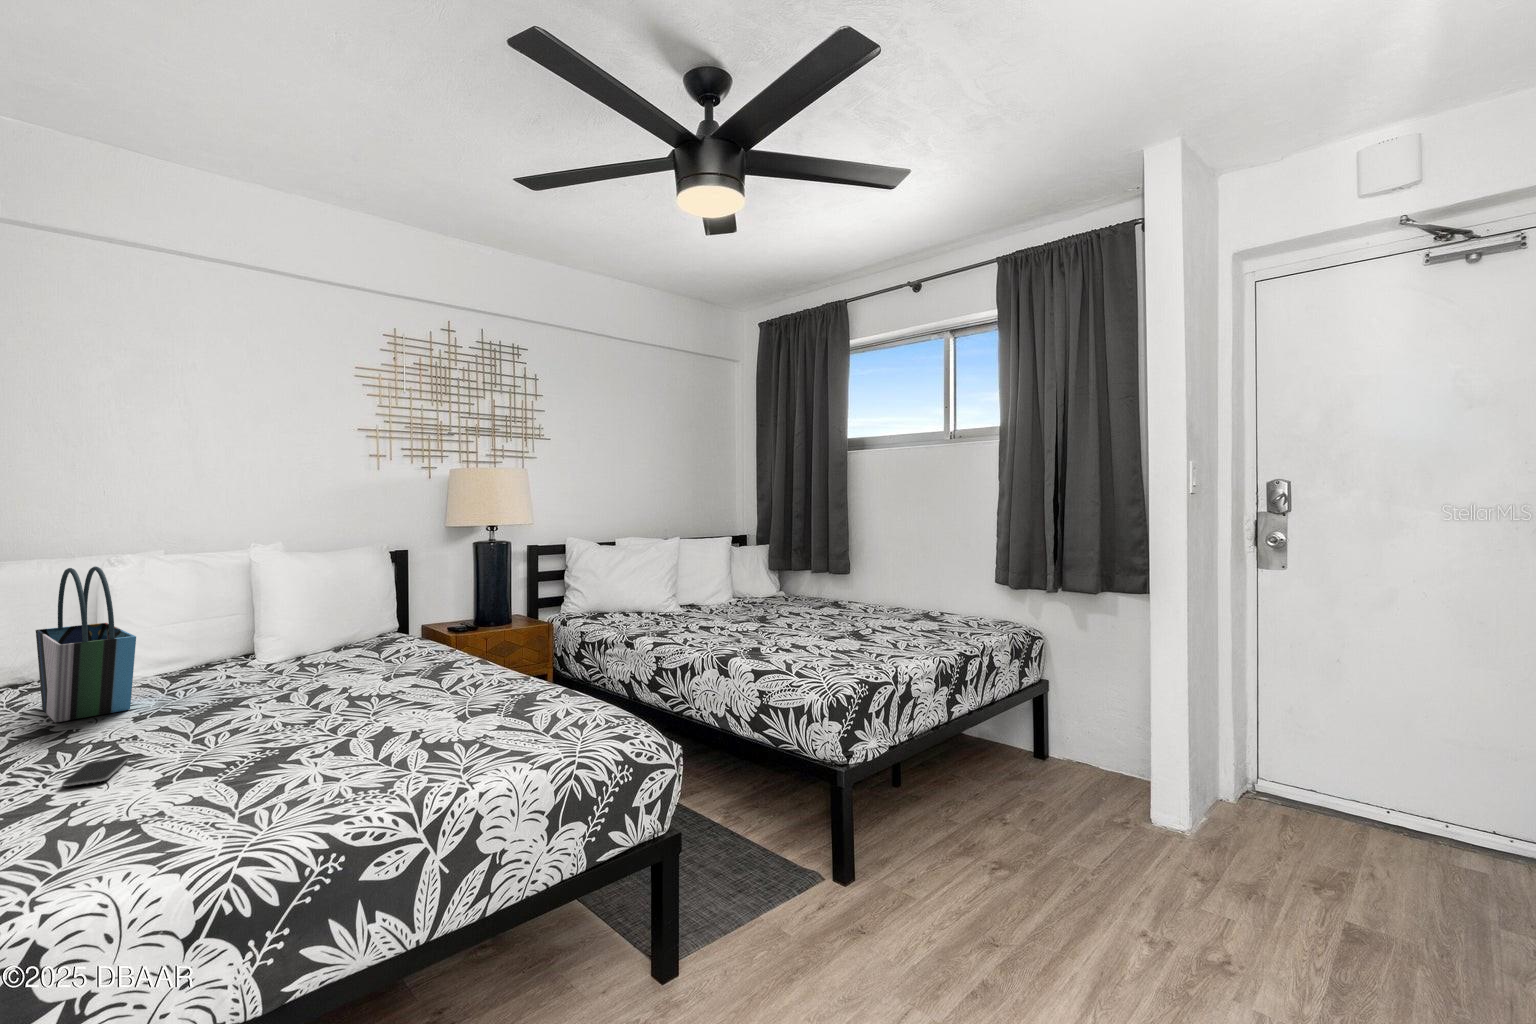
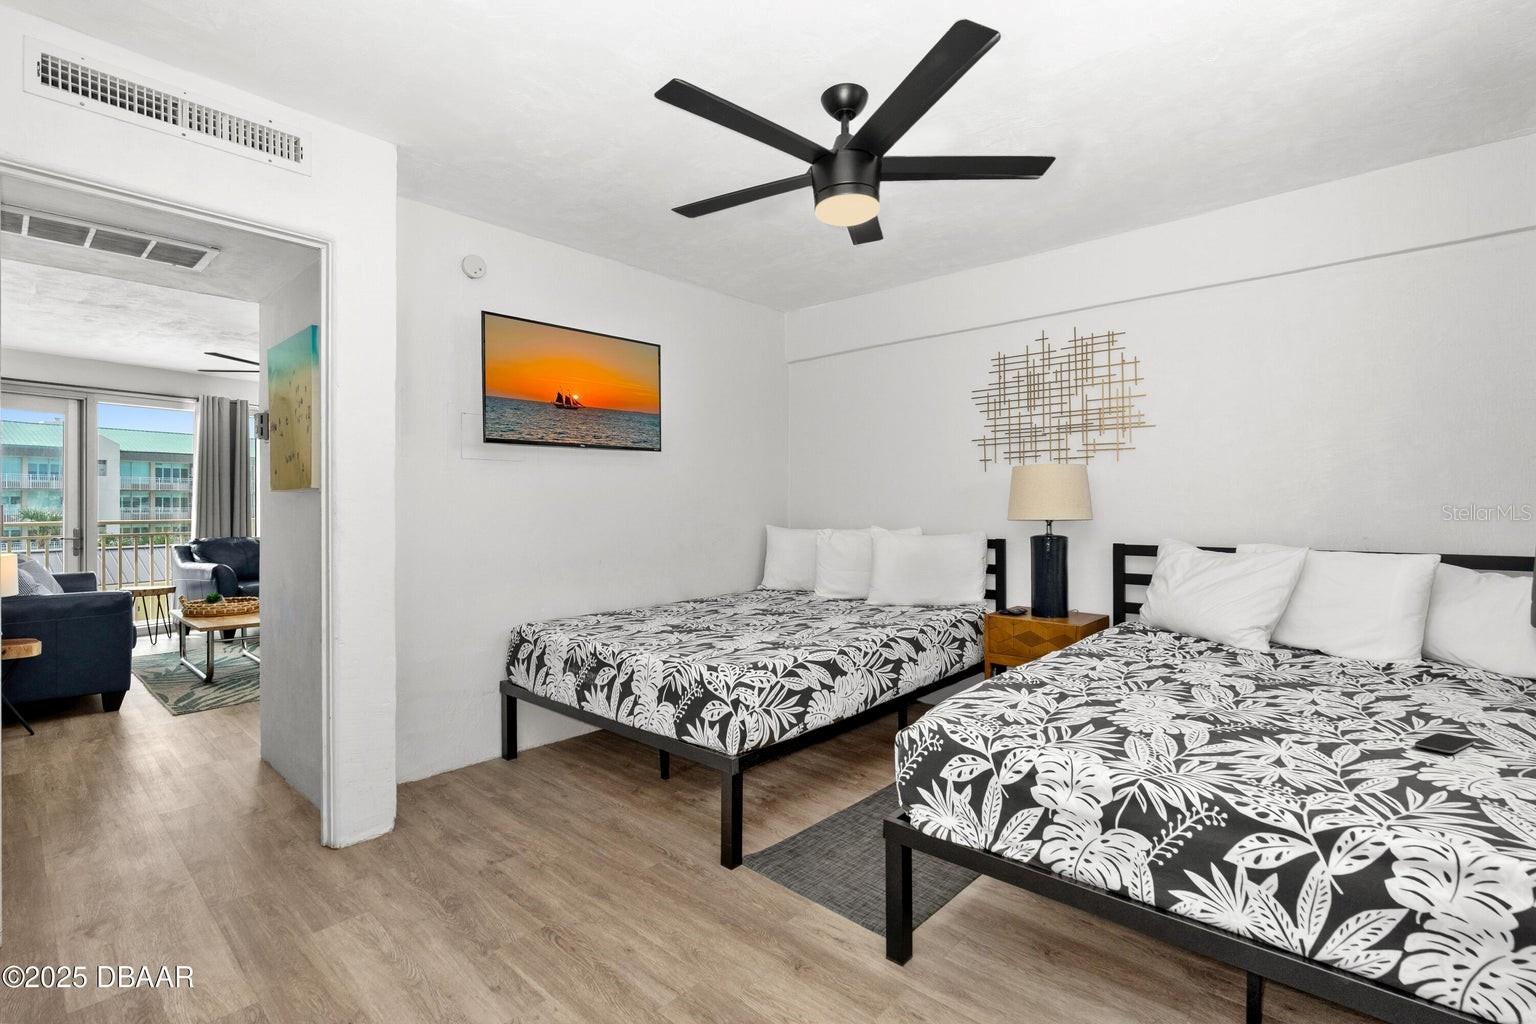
tote bag: present [36,566,136,723] -> none [1399,558,1487,697]

